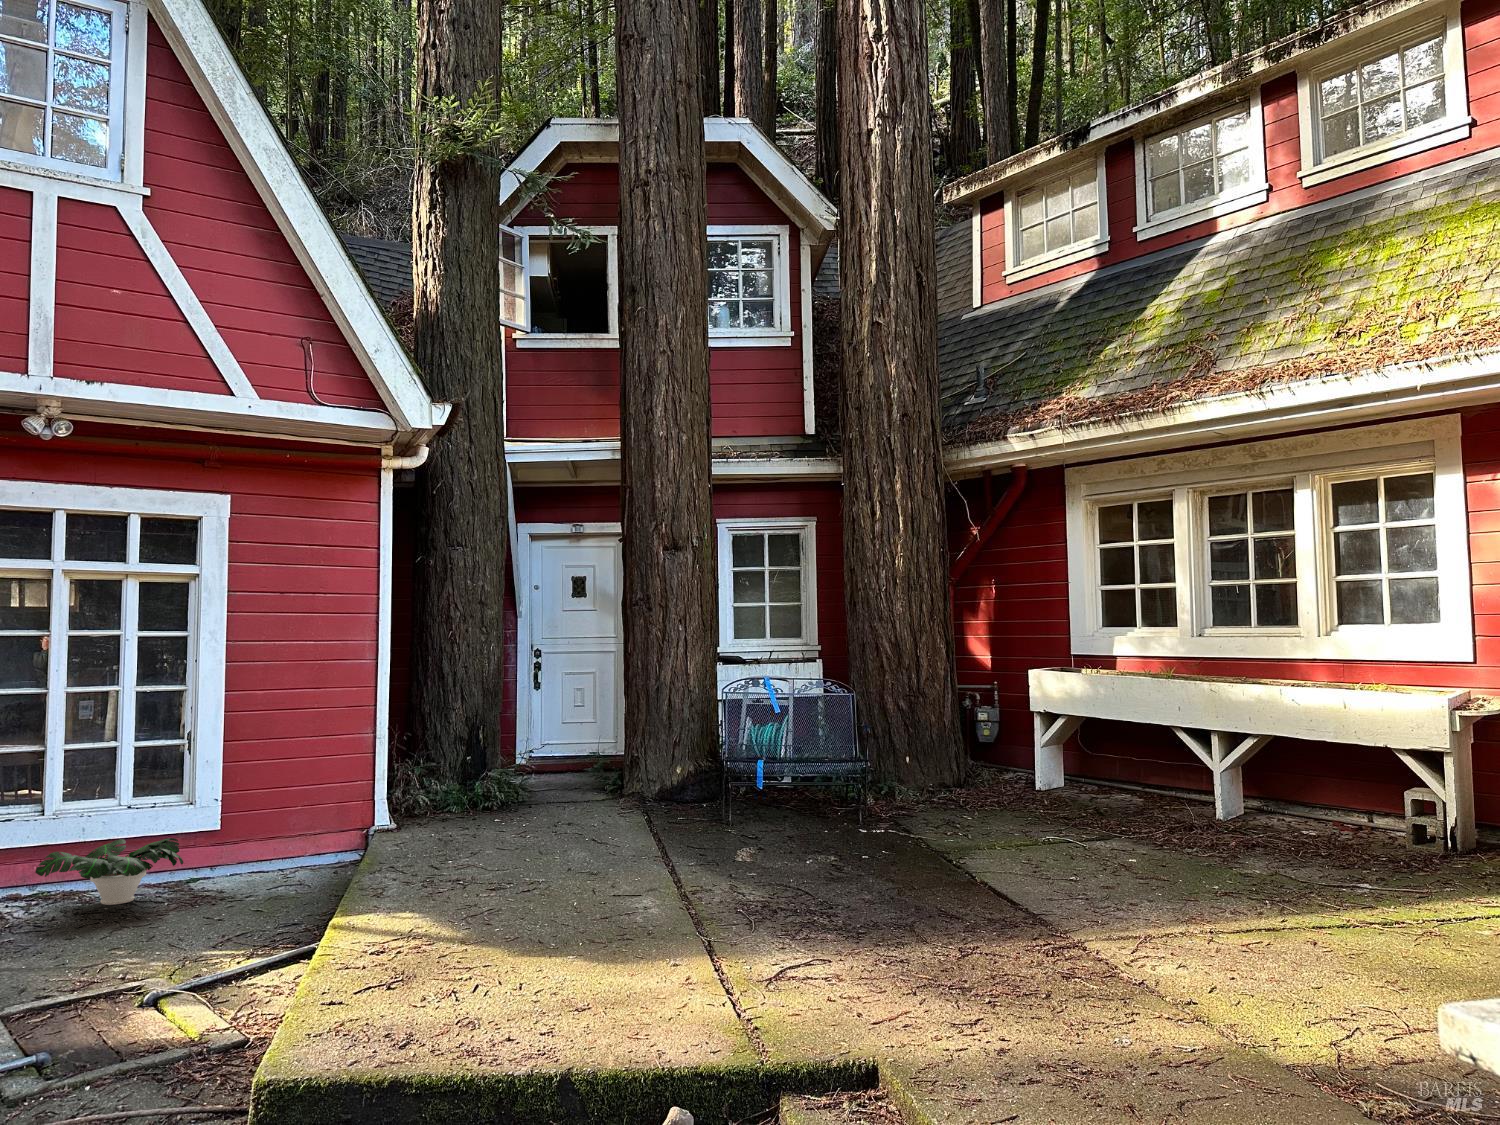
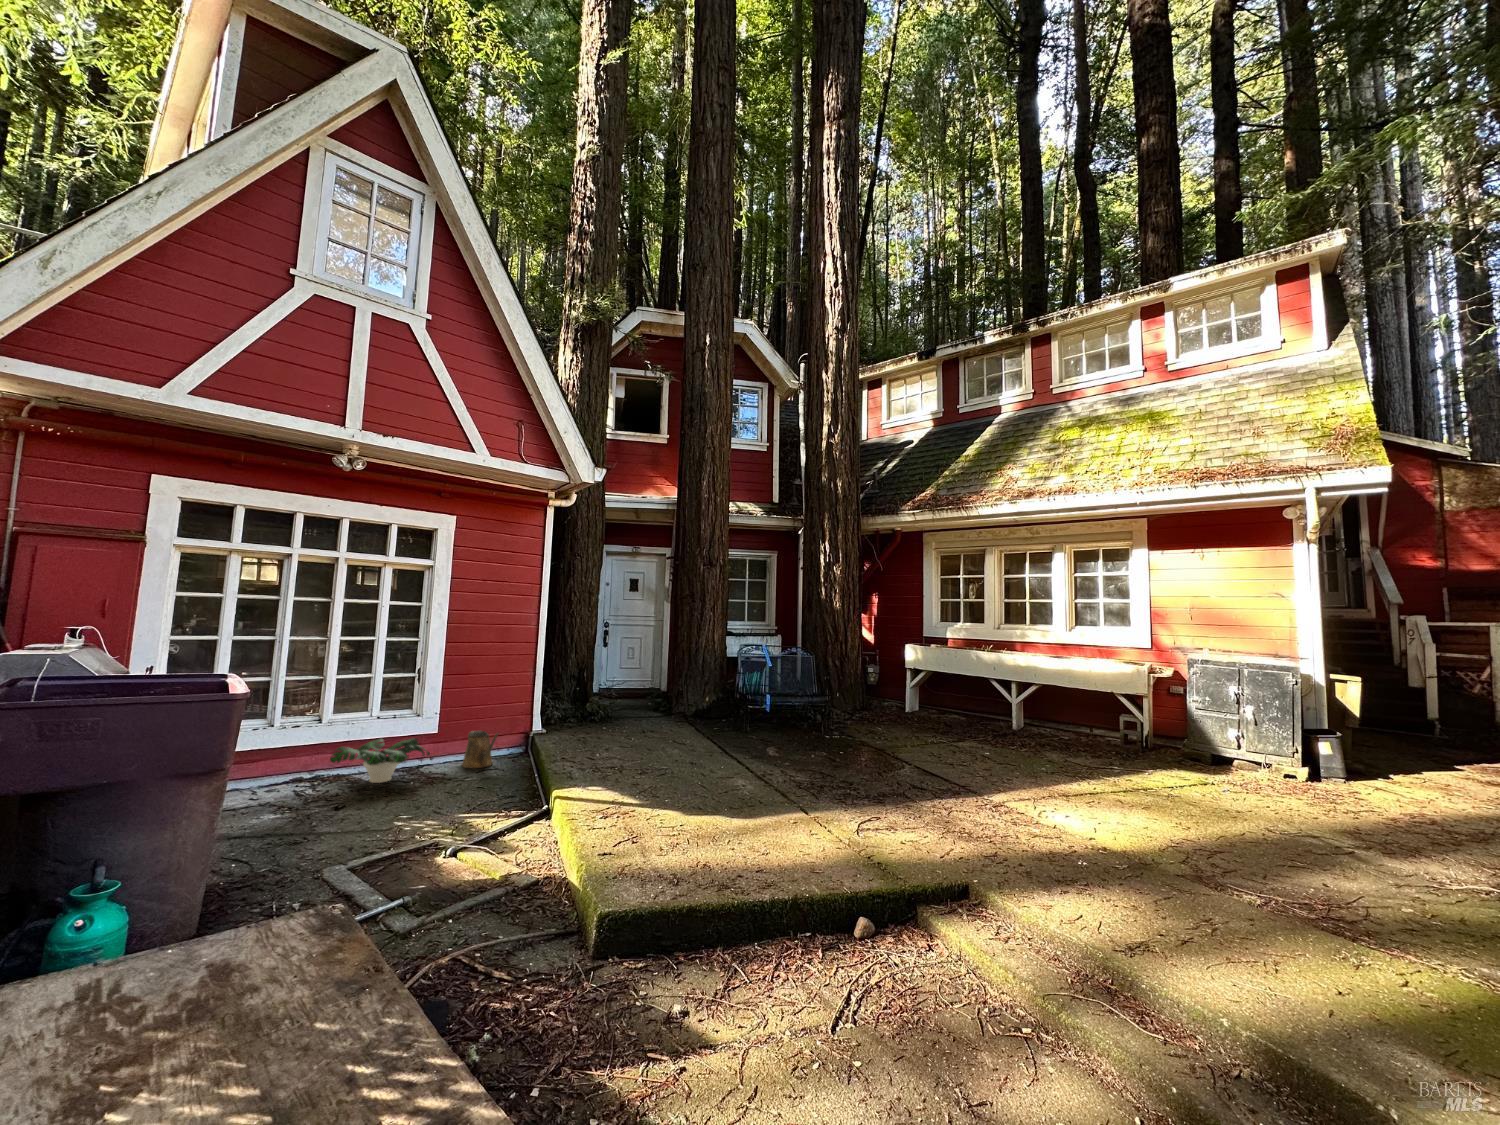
watering can: none [251,825,300,883] -> present [462,731,498,768]

